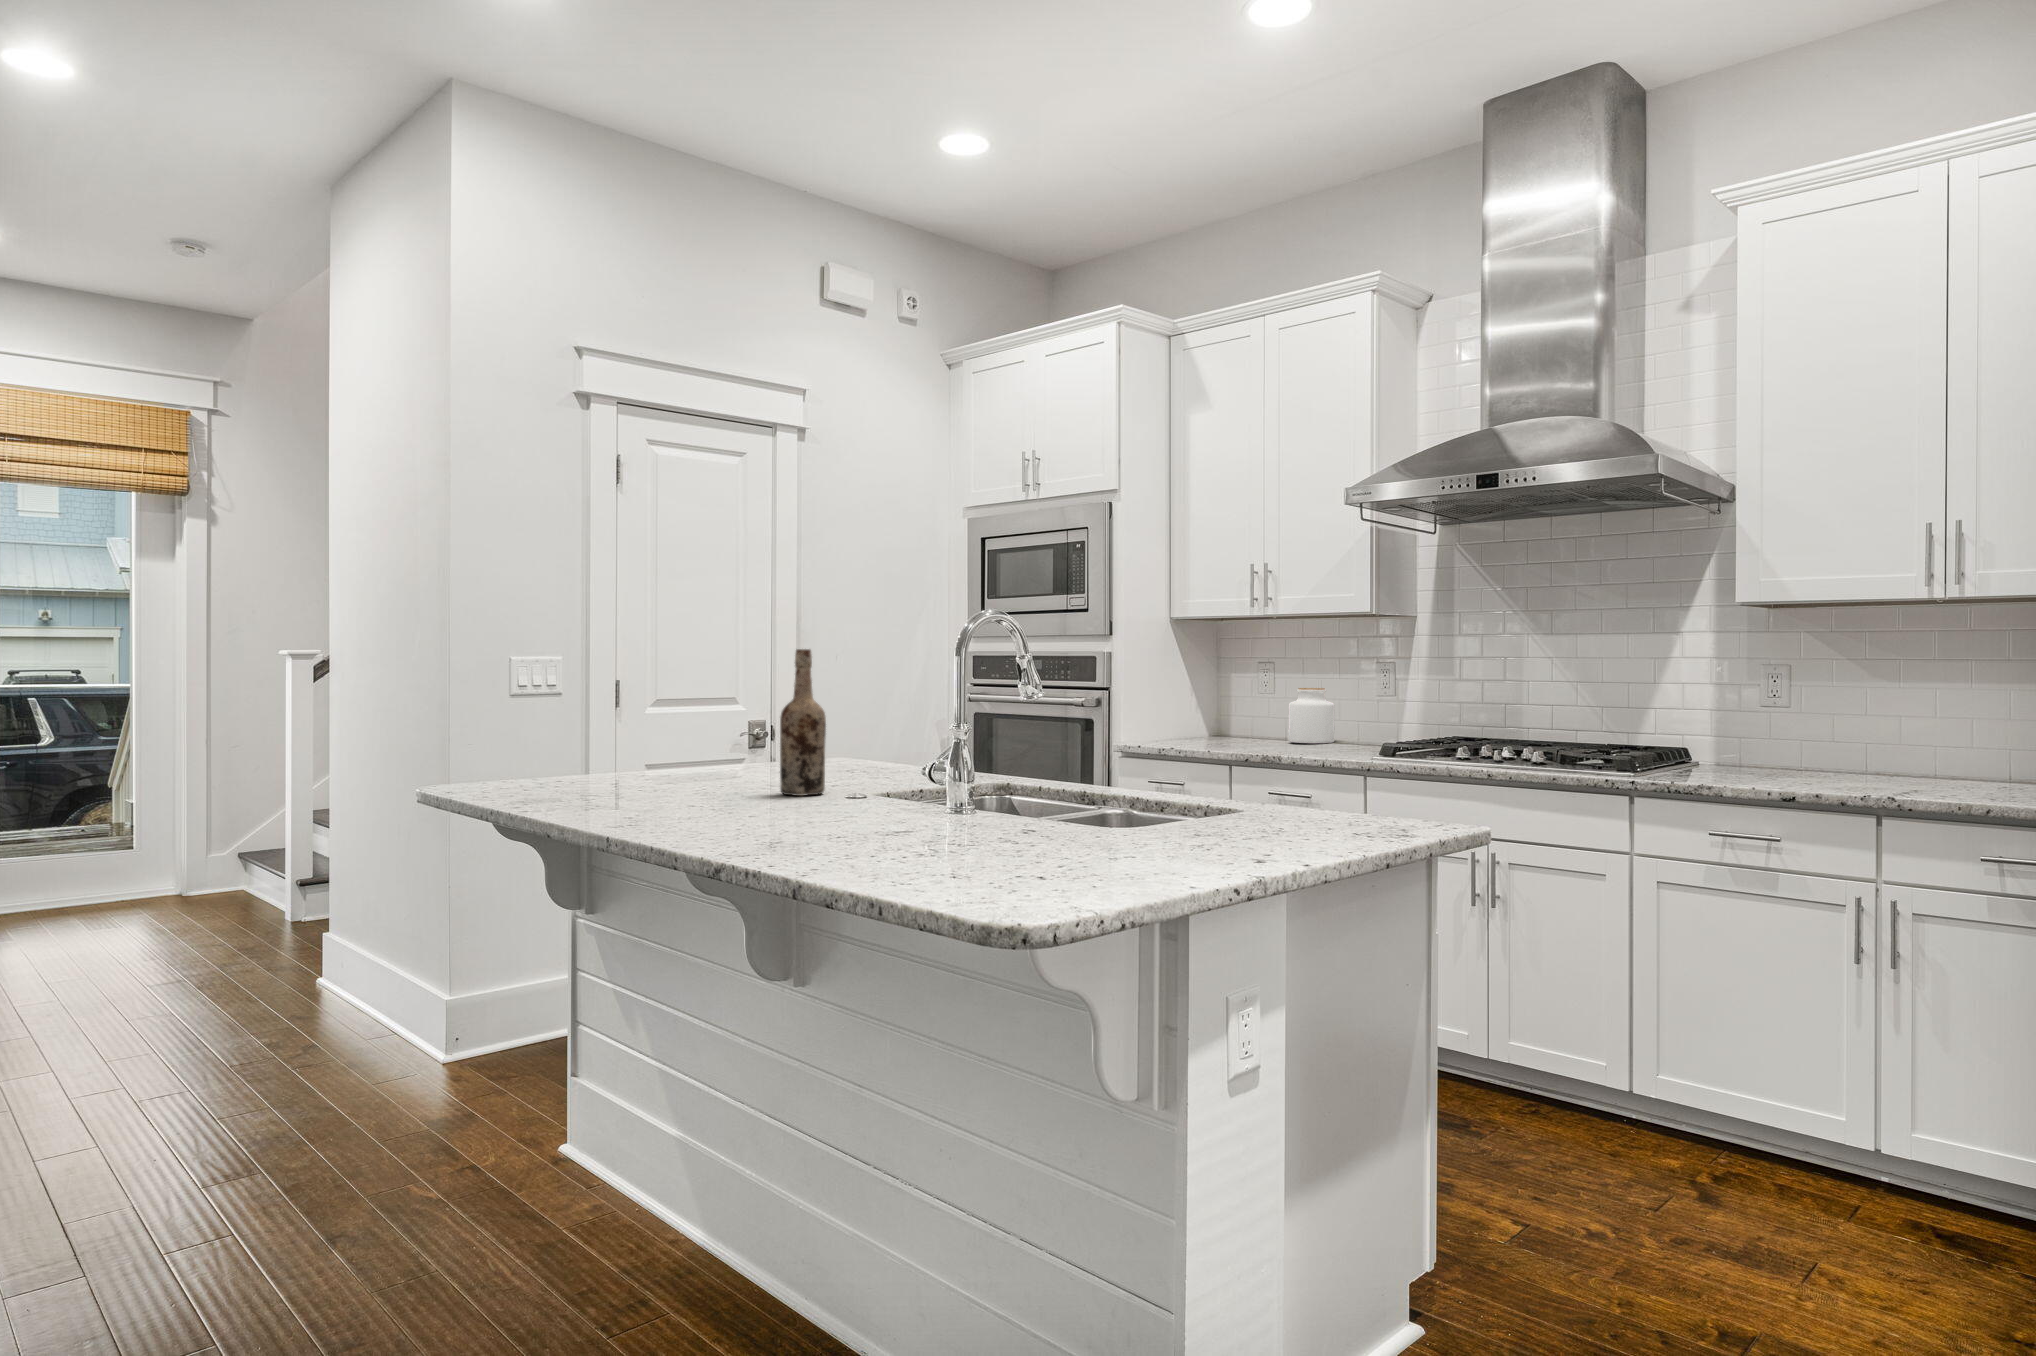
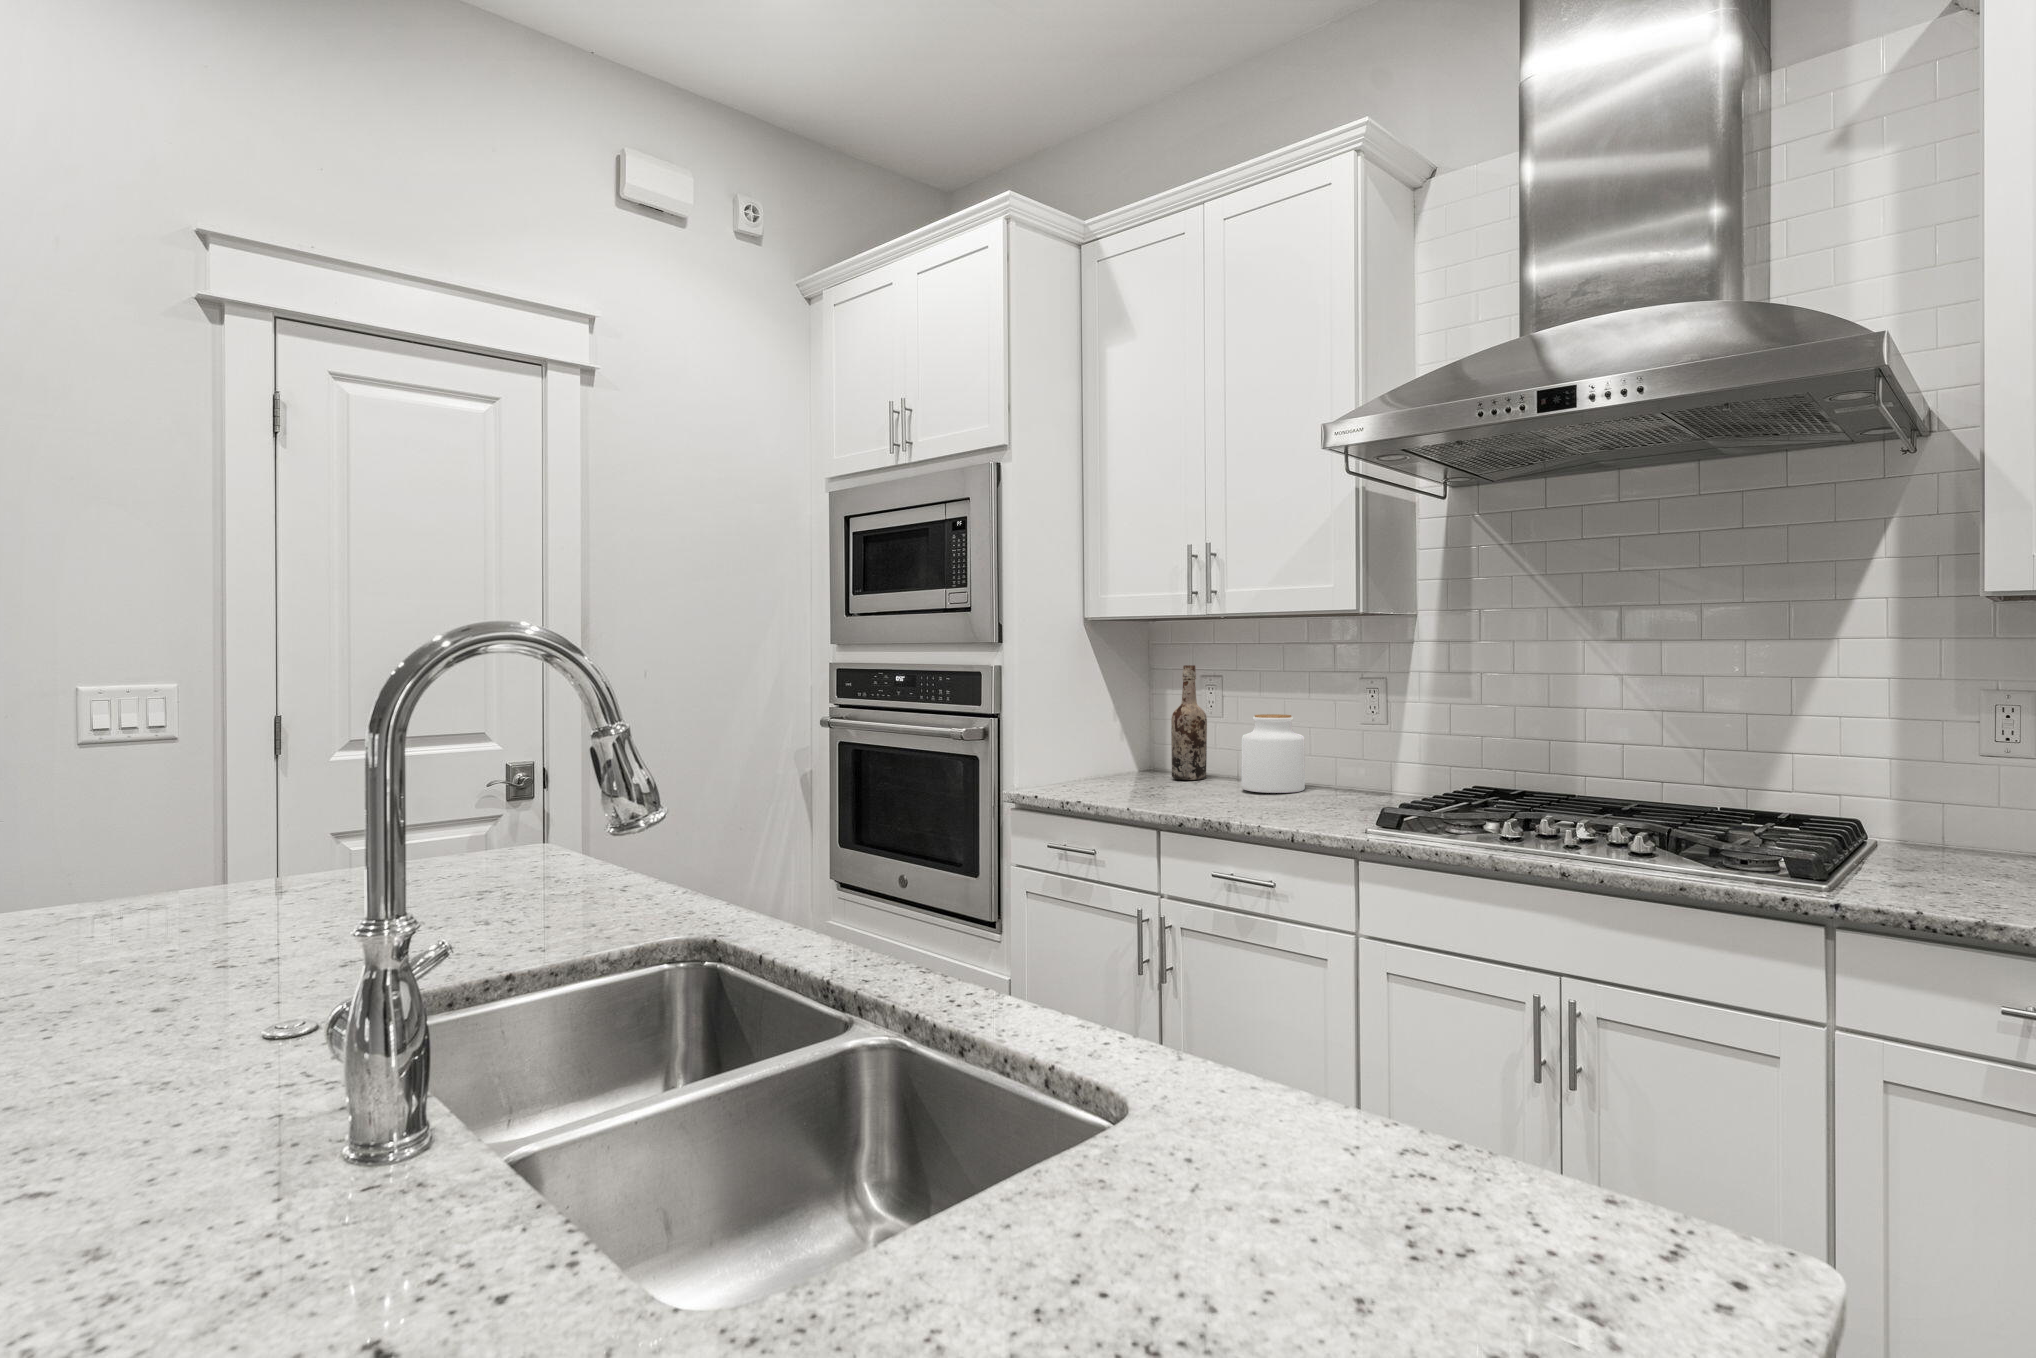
wine bottle: present [780,649,826,796] -> present [1171,665,1207,780]

